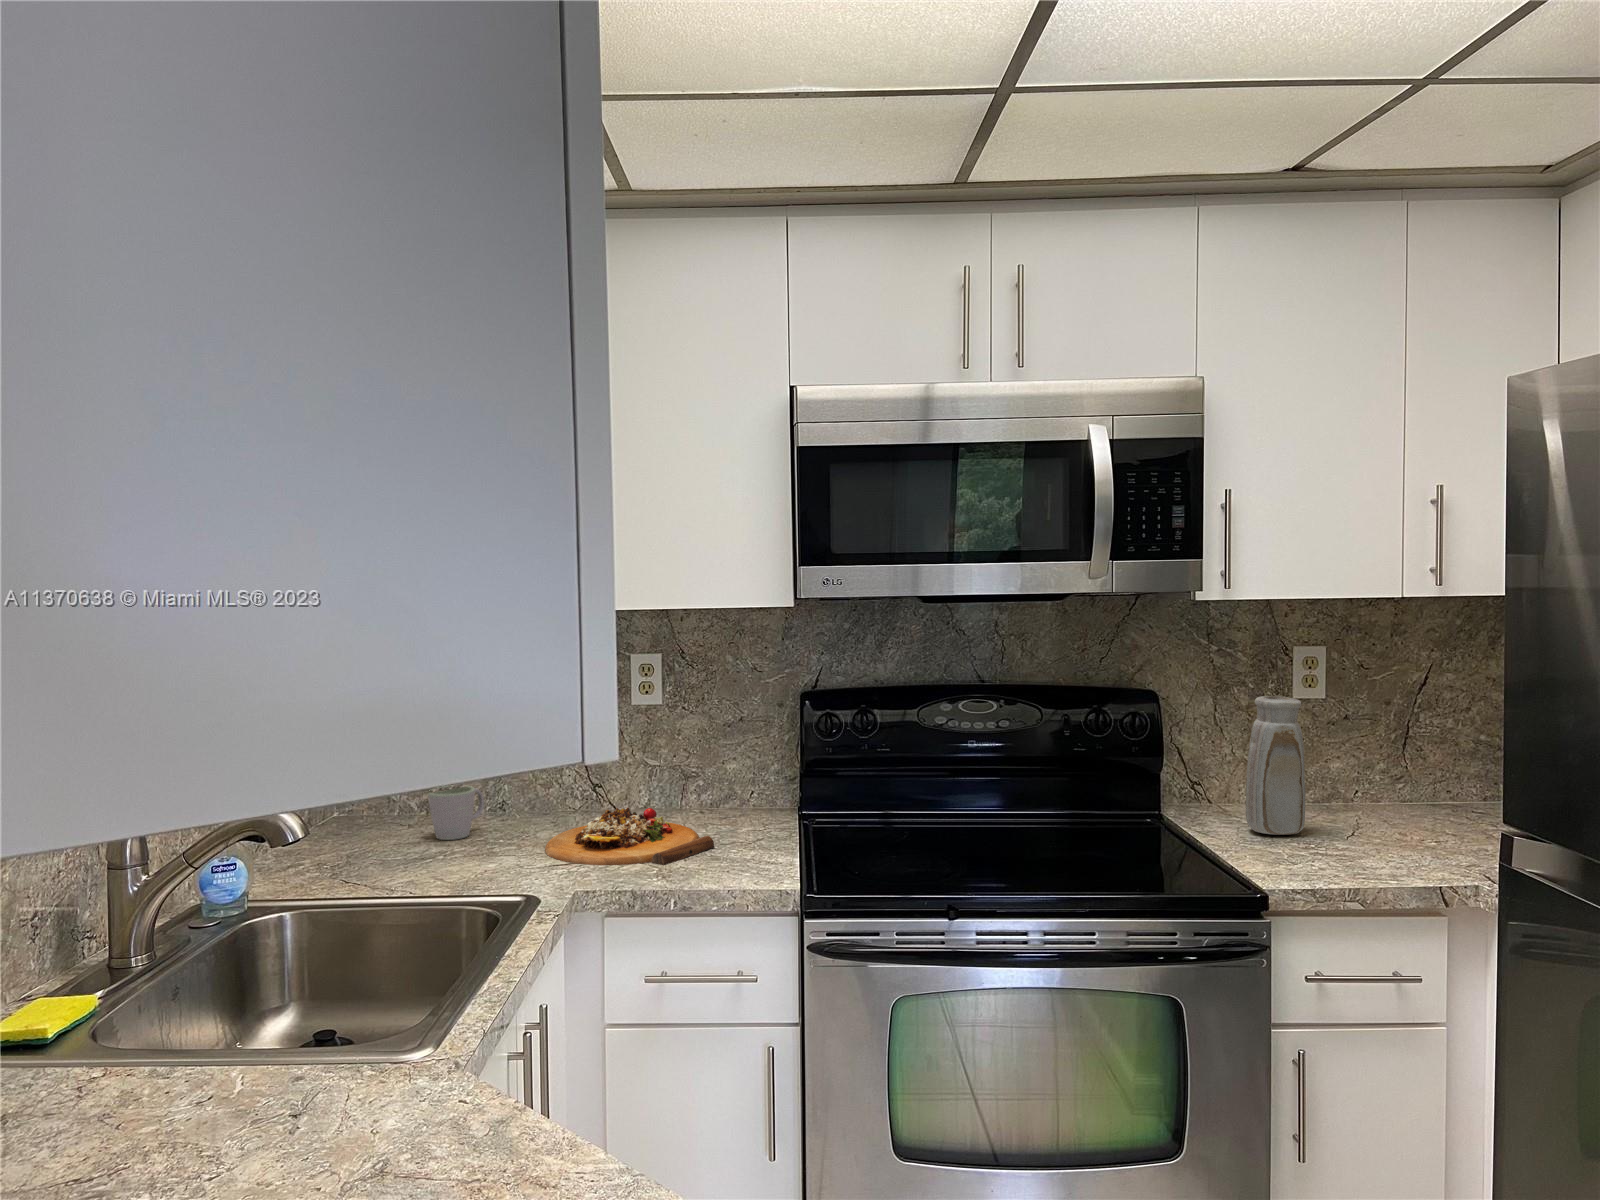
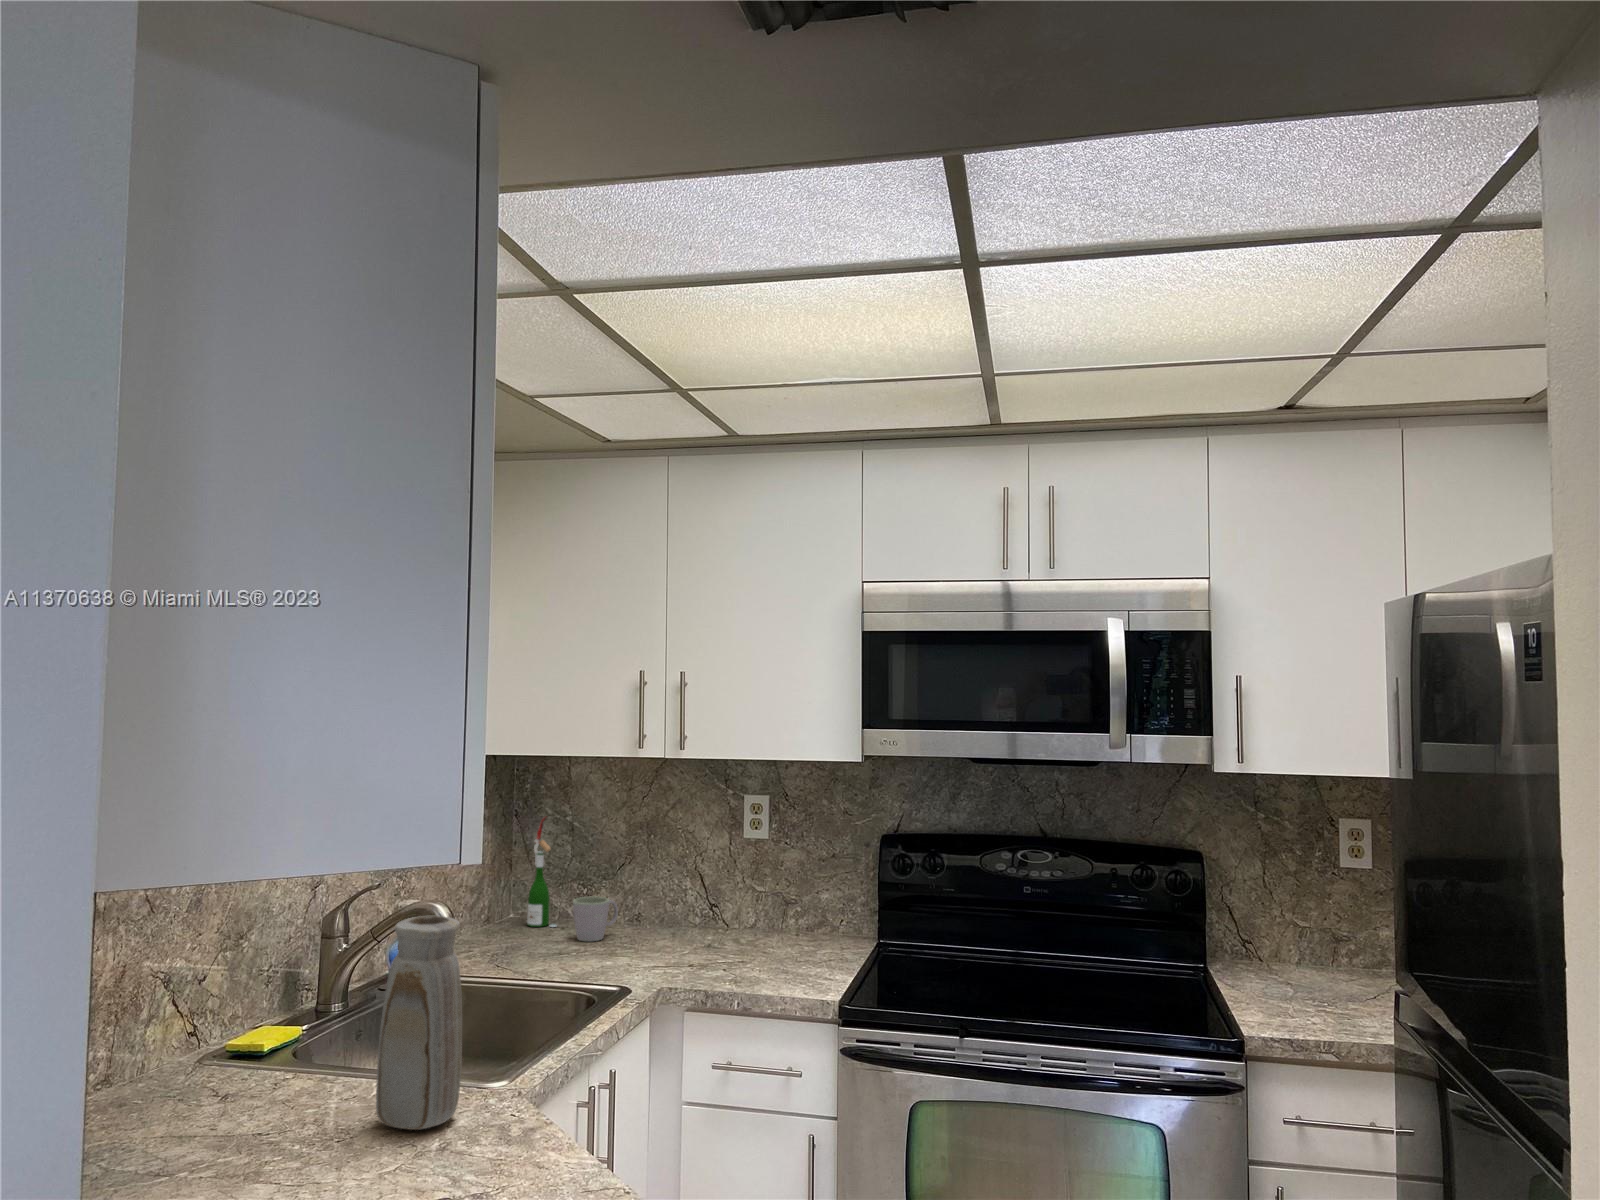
wine bottle: none [363,692,403,827] -> present [527,817,556,927]
vase: present [1246,696,1306,835] -> present [376,916,462,1130]
cutting board: present [545,807,715,865] -> none [655,924,792,975]

